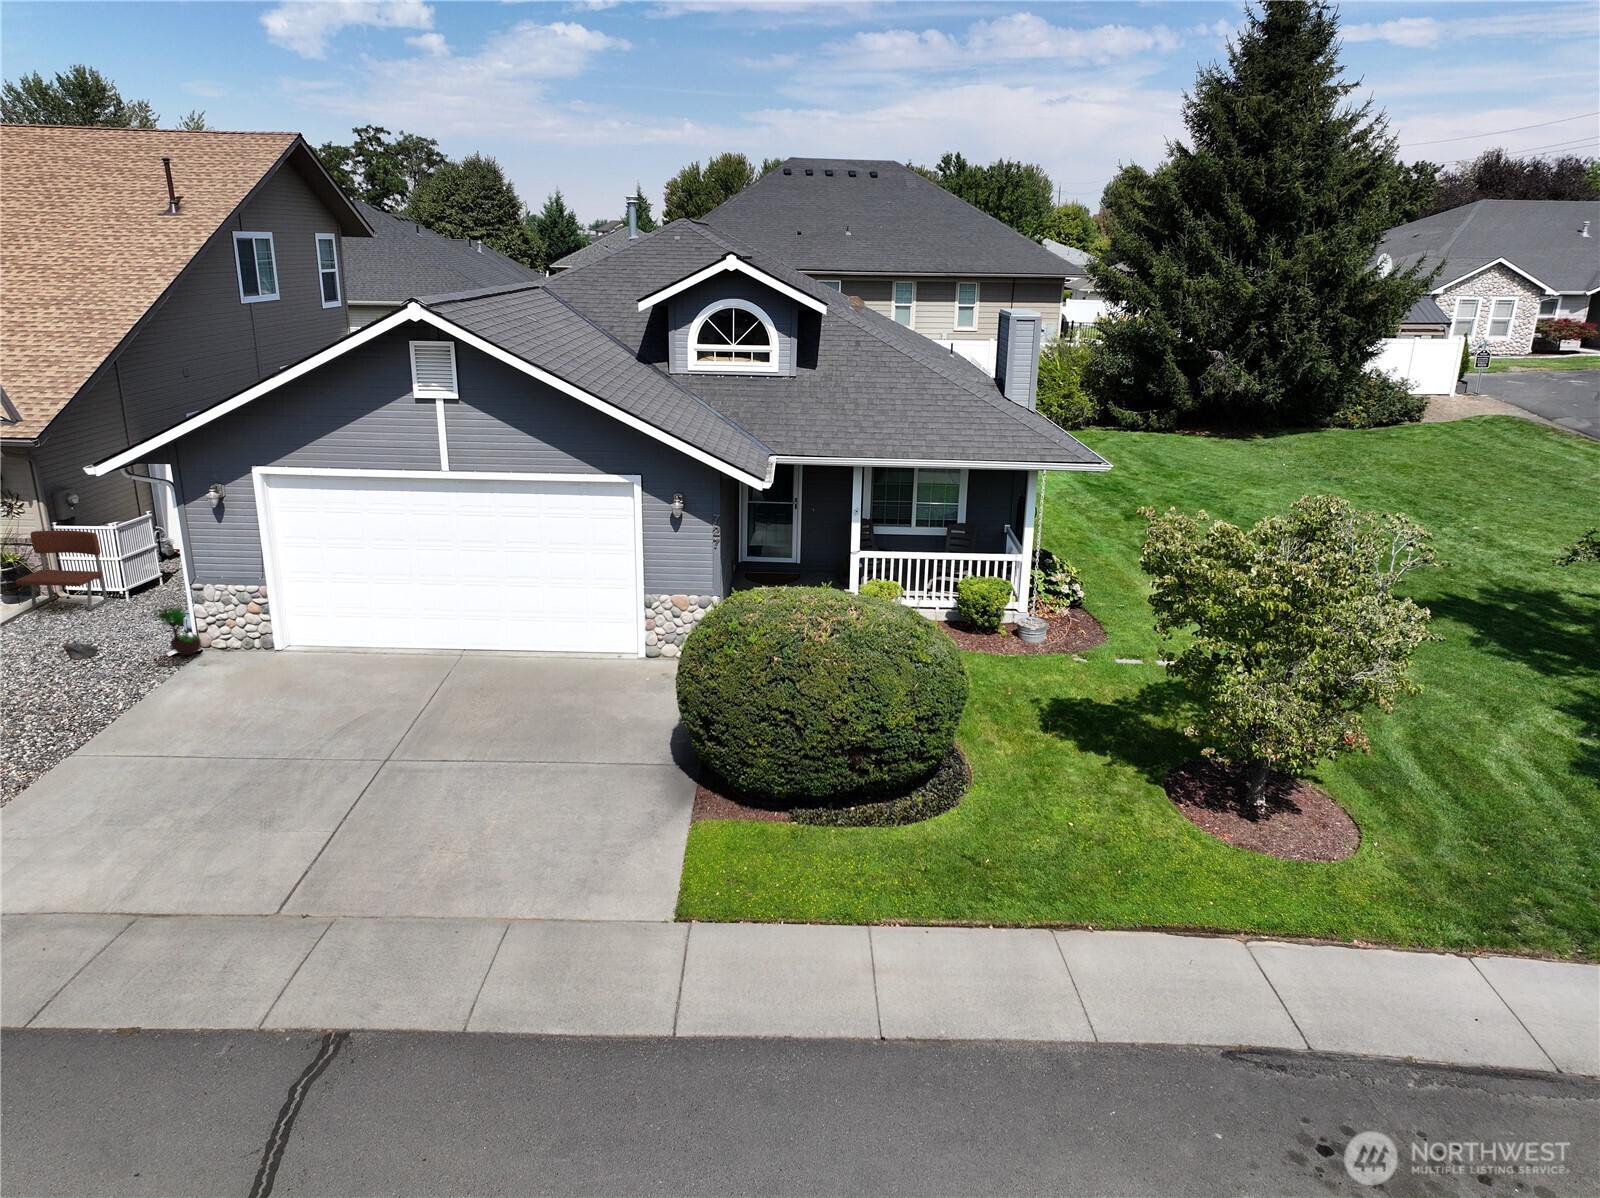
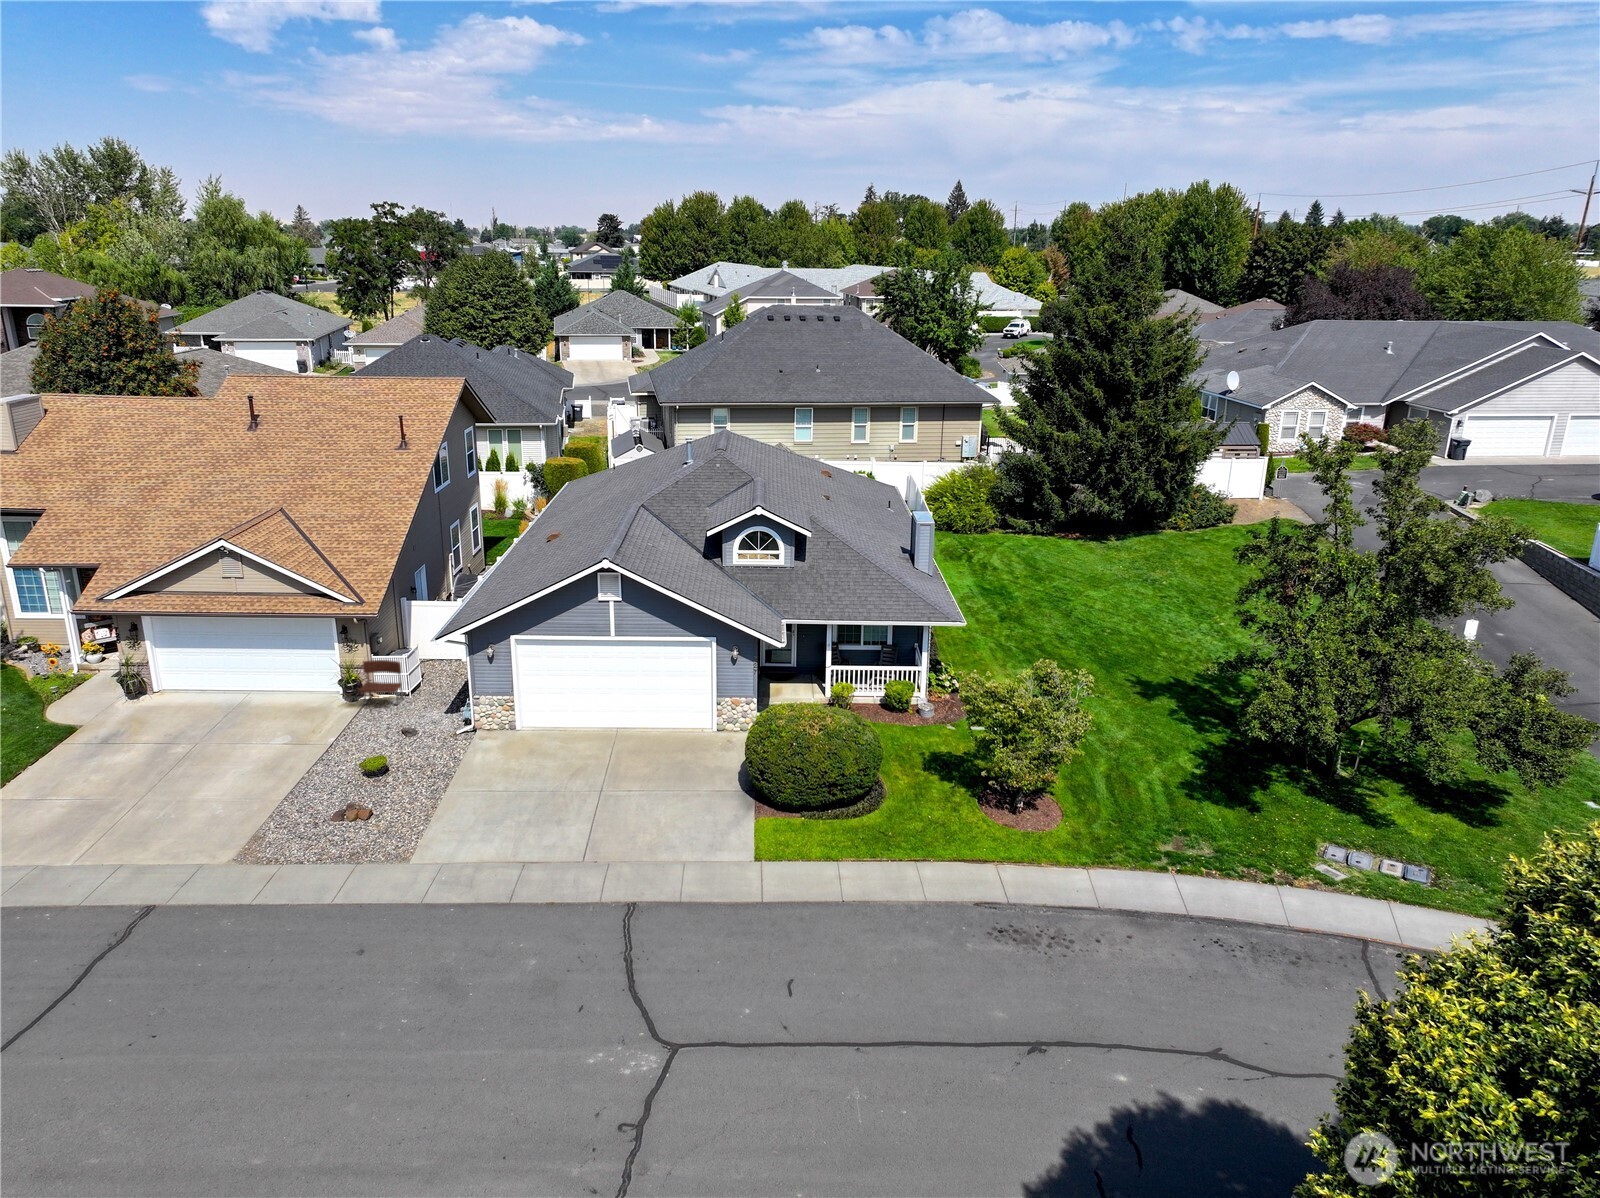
potted tree: present [155,606,201,655] -> none [454,706,477,734]

